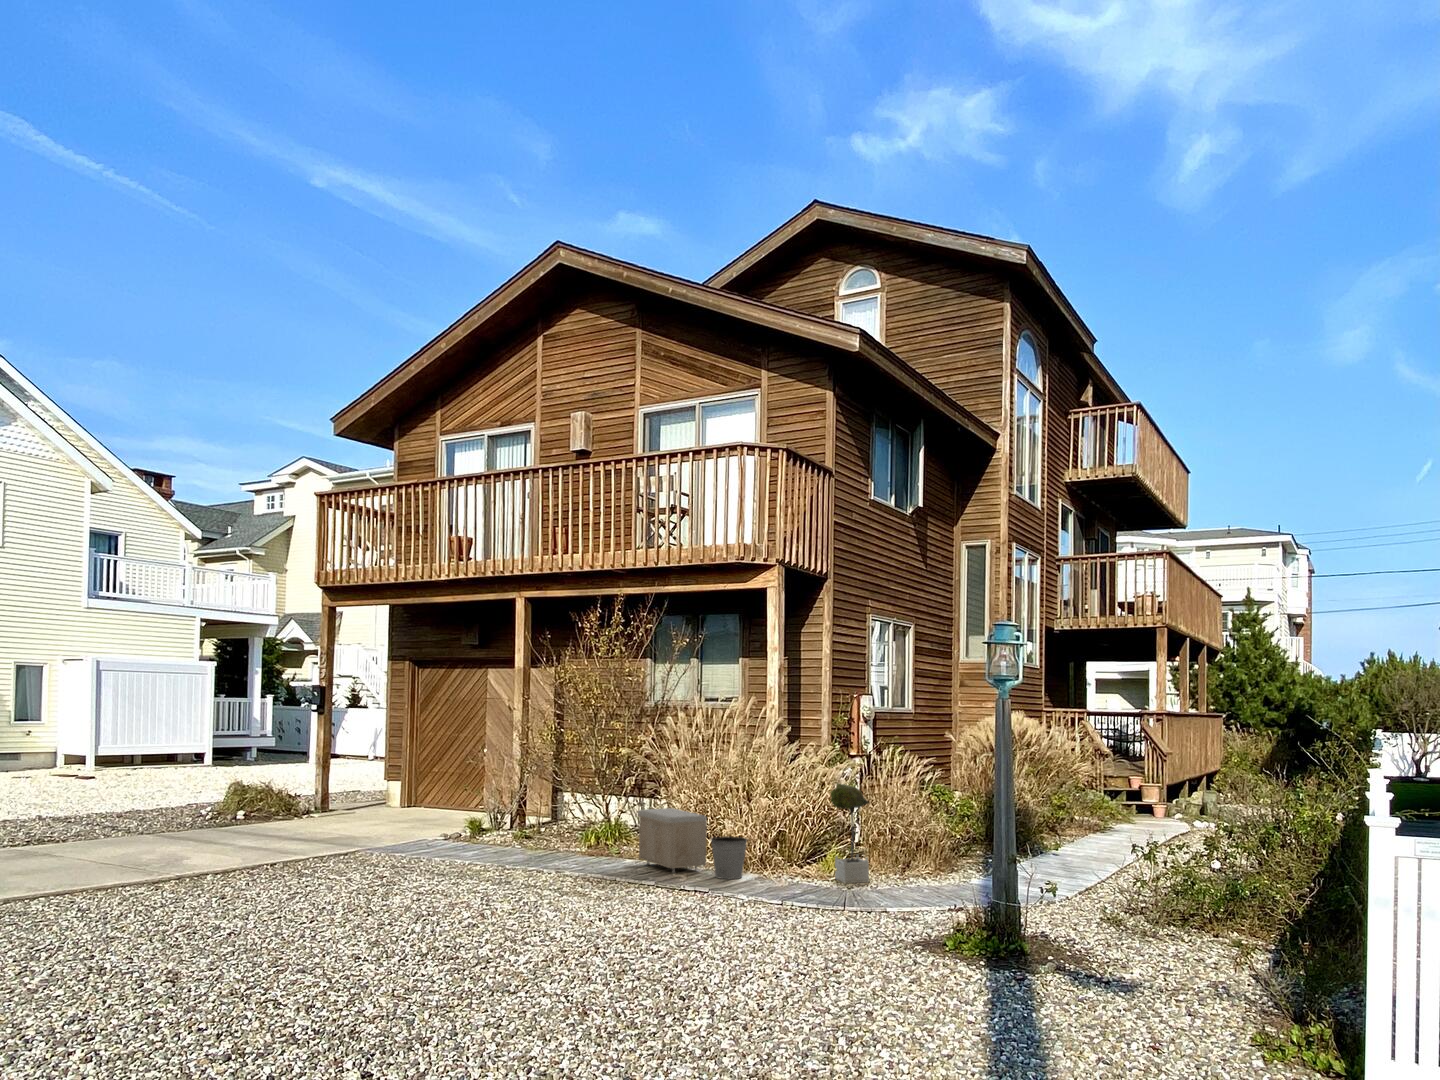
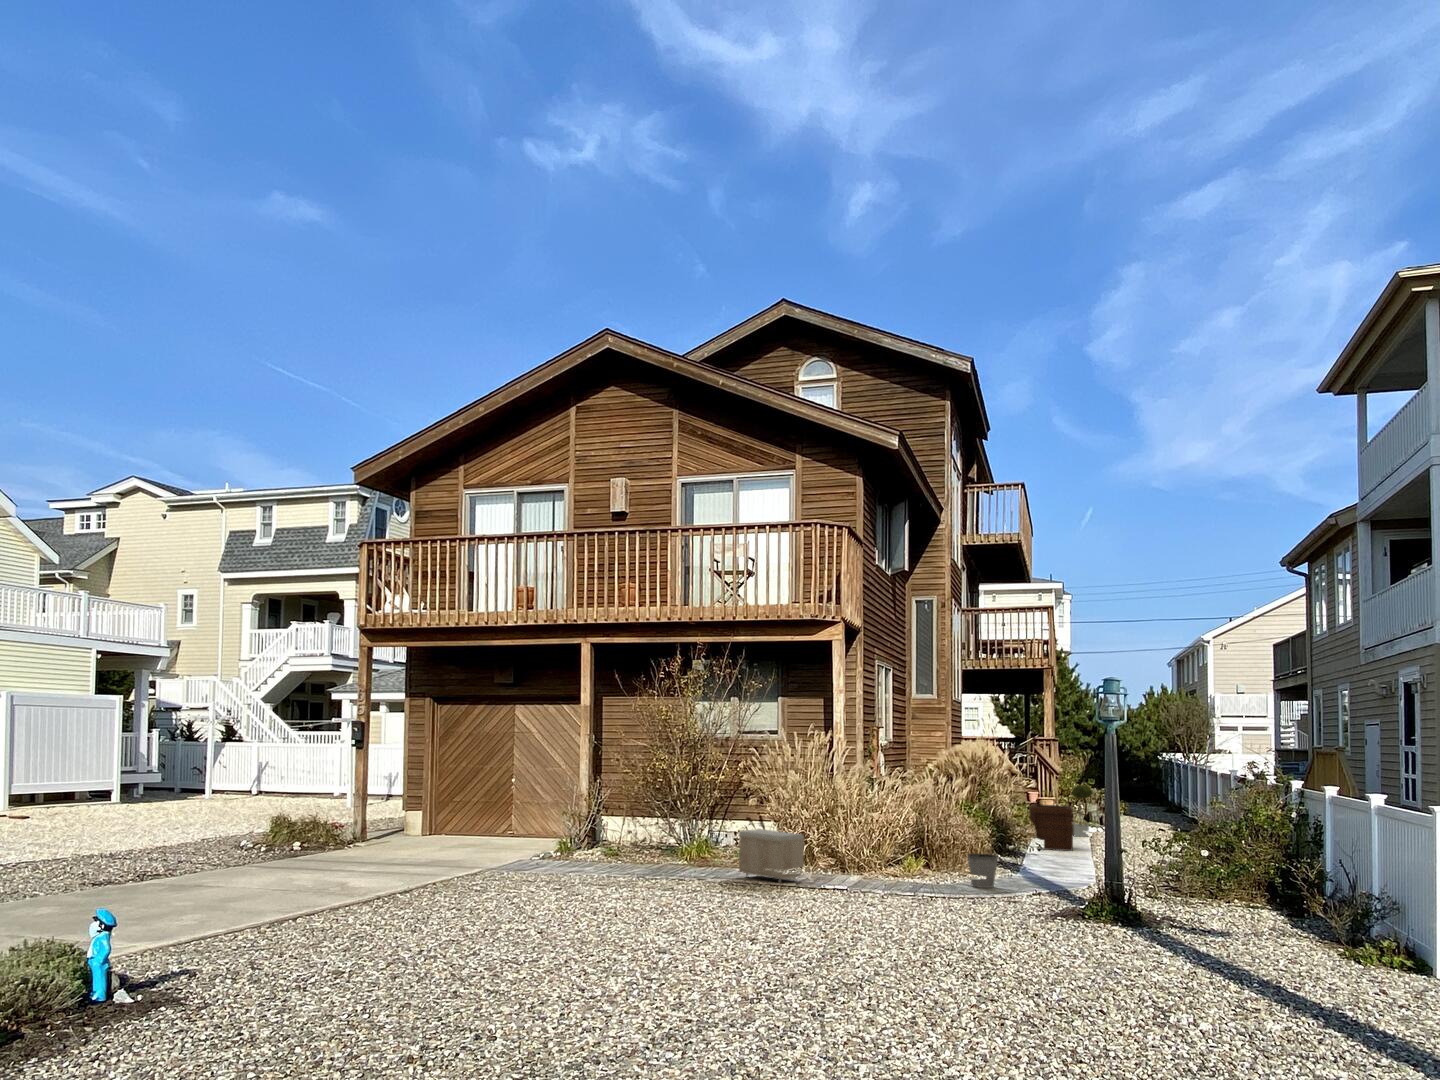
wooden crate: none [1081,777,1144,835] -> present [1029,804,1073,851]
potted tree: present [831,783,869,883] -> present [1071,785,1092,837]
bucket: present [711,836,748,879] -> present [968,853,998,888]

